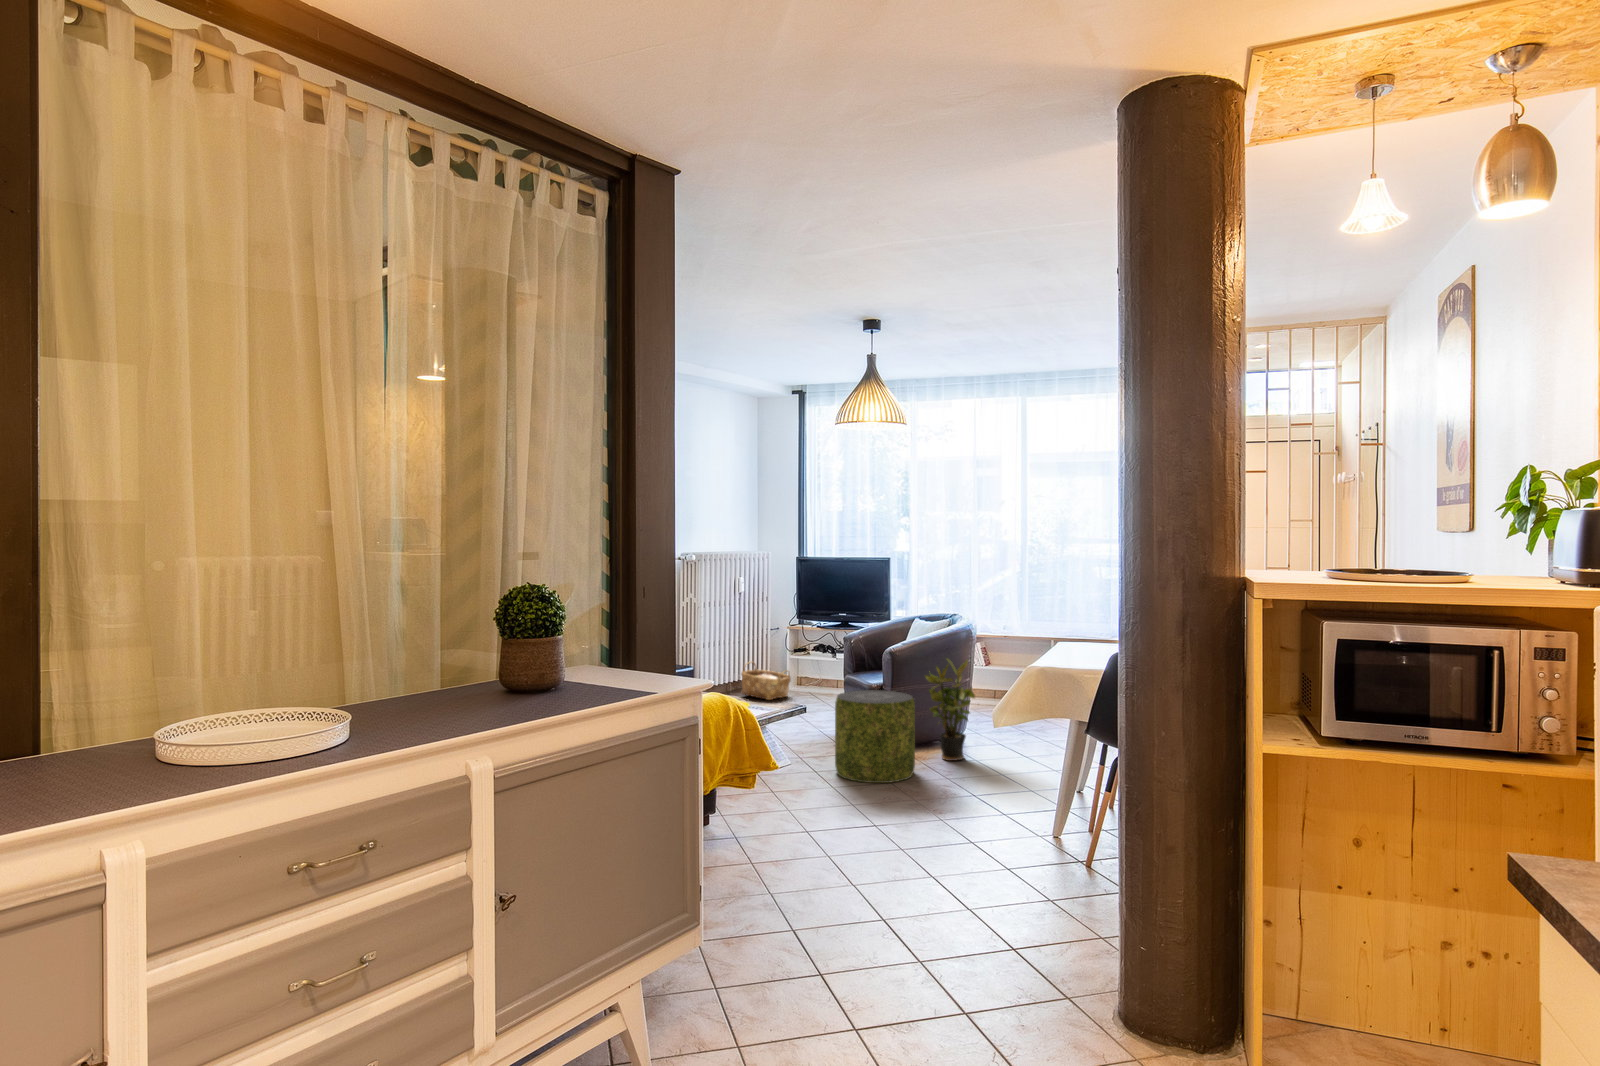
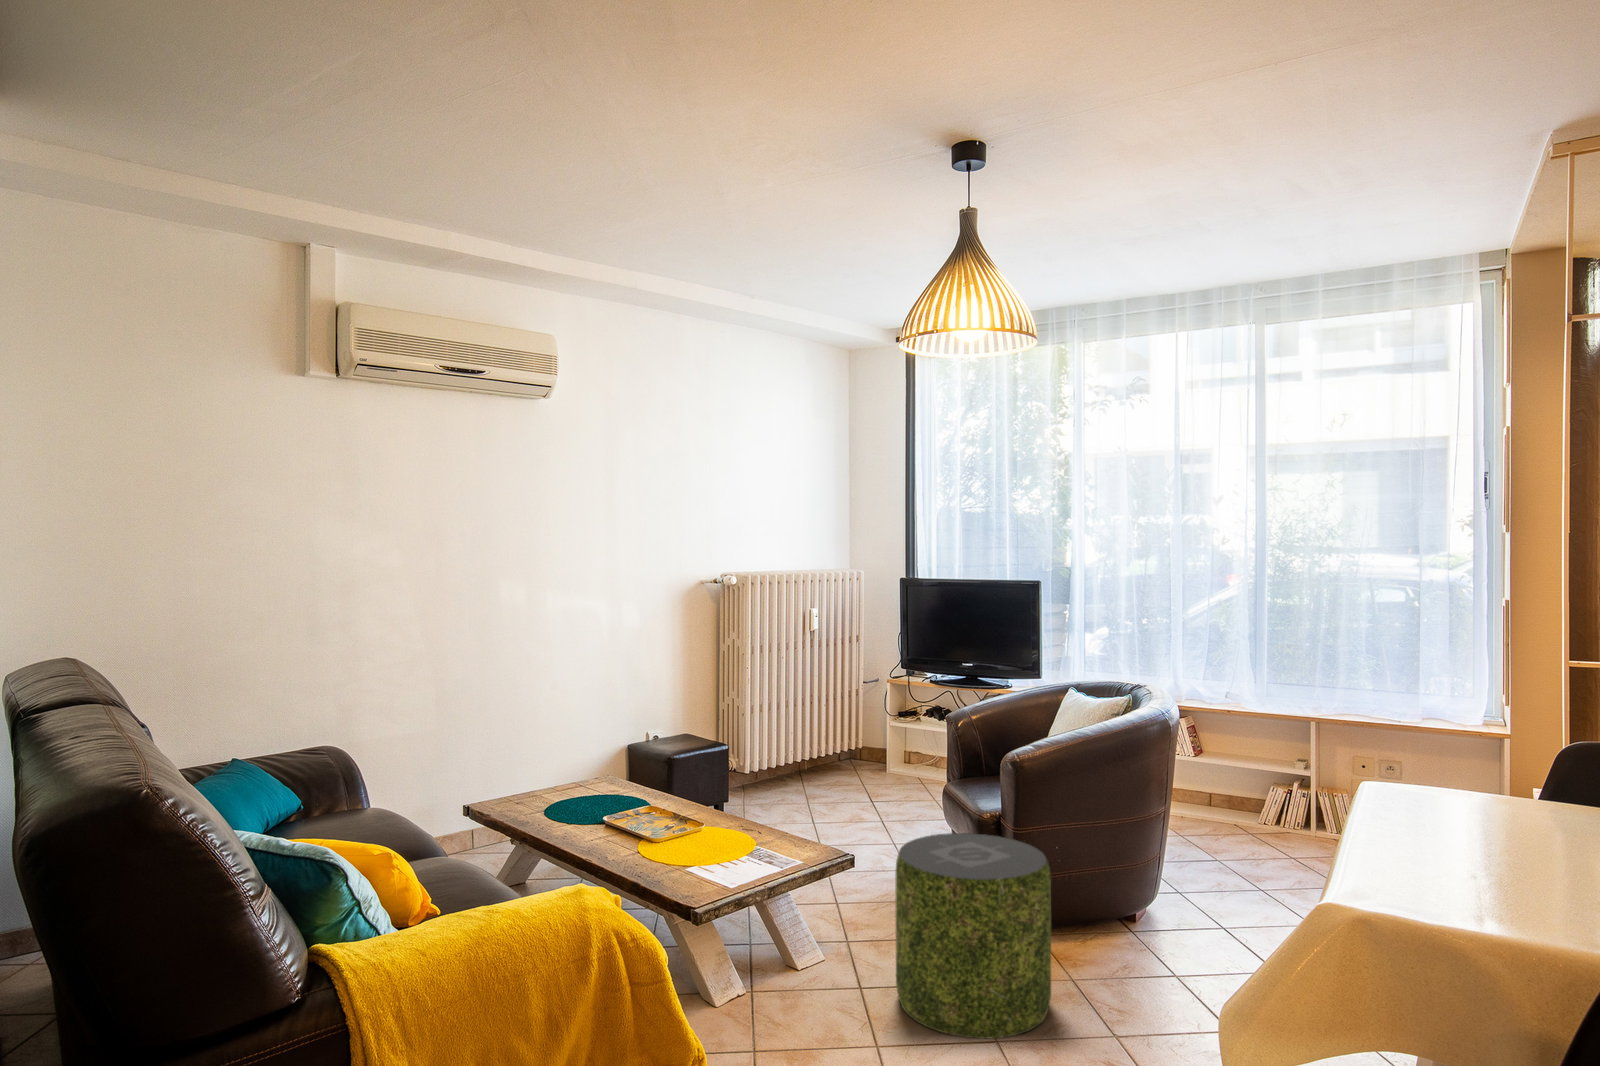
potted plant: present [925,659,975,761] -> none [1076,772,1176,973]
woven basket: present [741,662,791,700] -> none [813,731,886,794]

